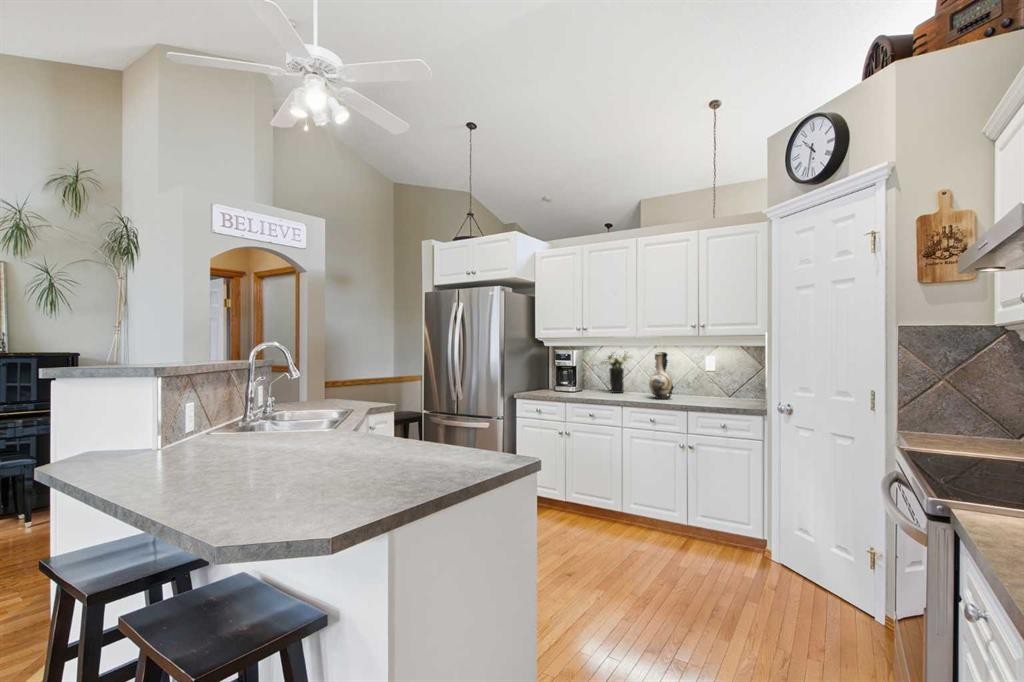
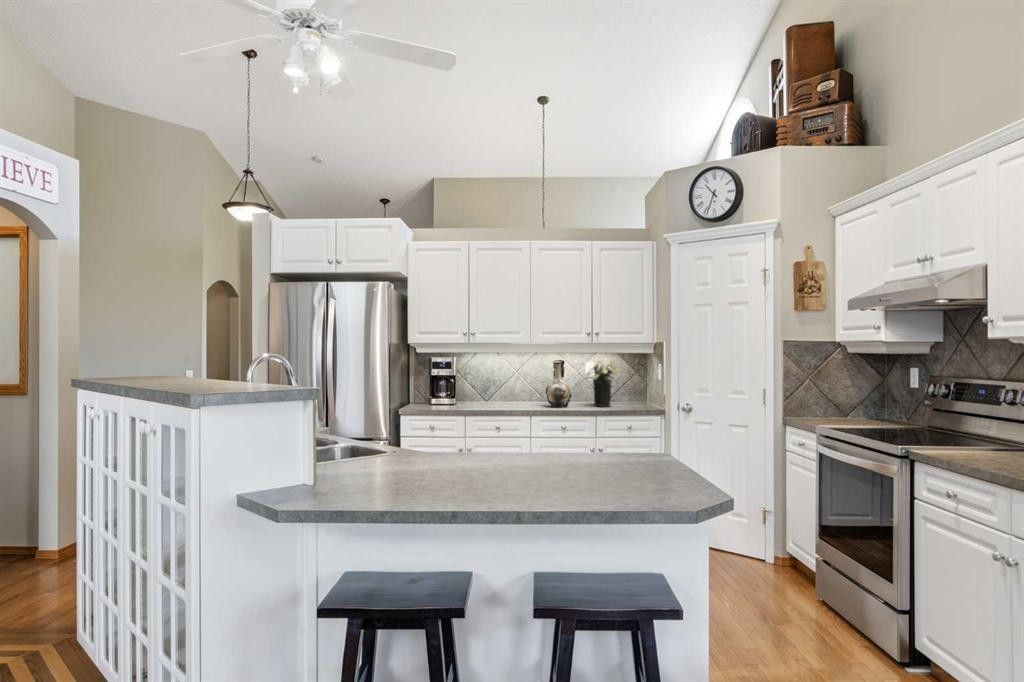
flower arrangement: present [597,352,632,393] -> present [585,361,618,407]

